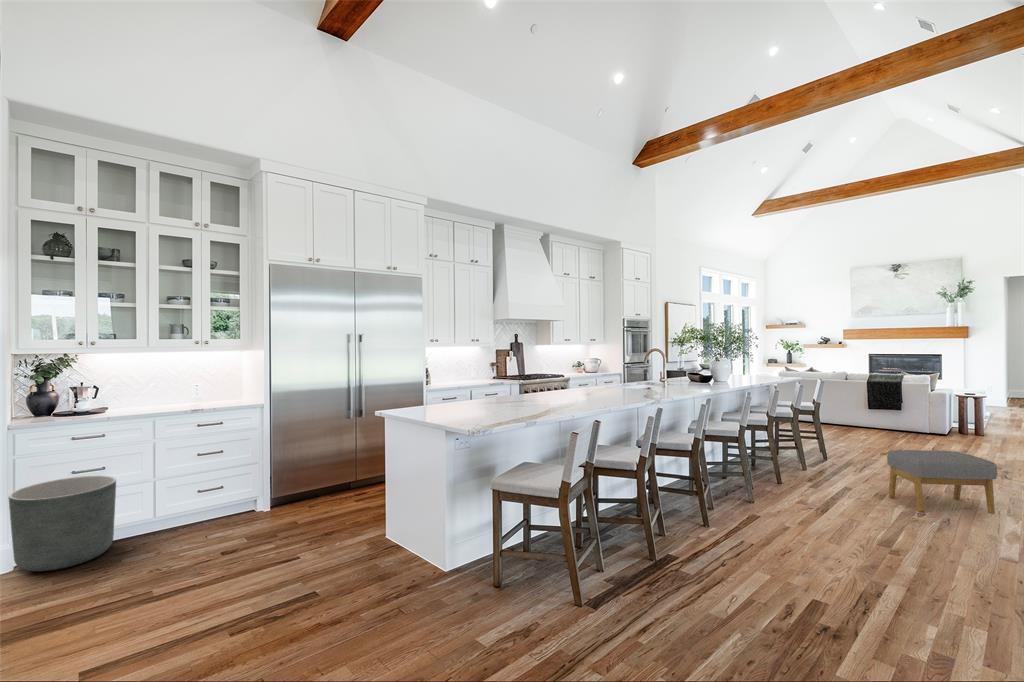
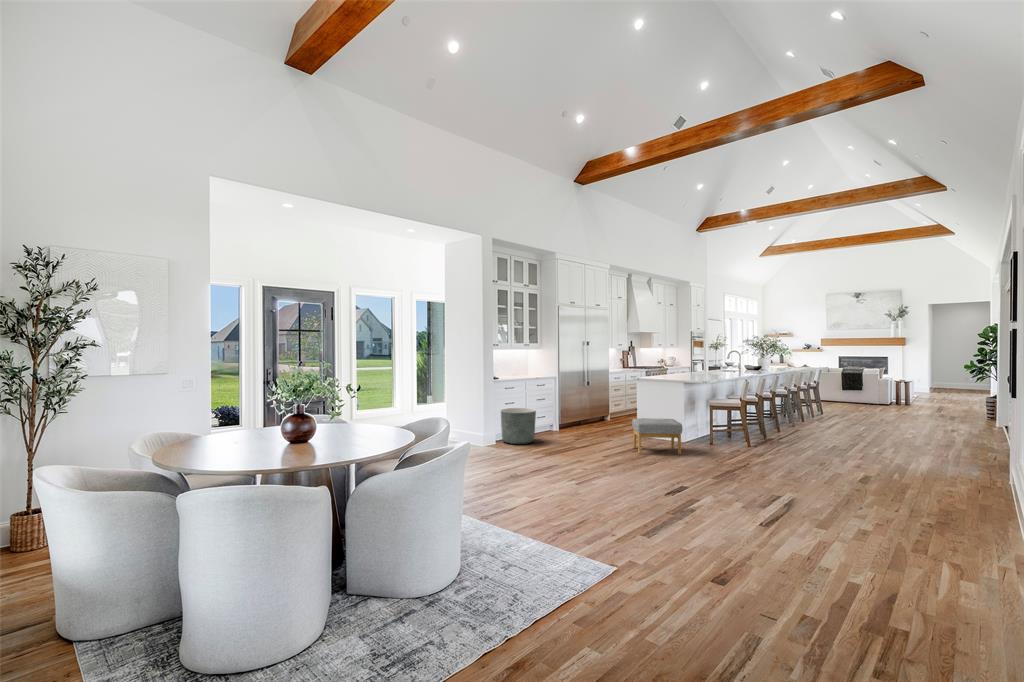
footstool: present [887,450,997,514] -> present [632,418,682,454]

